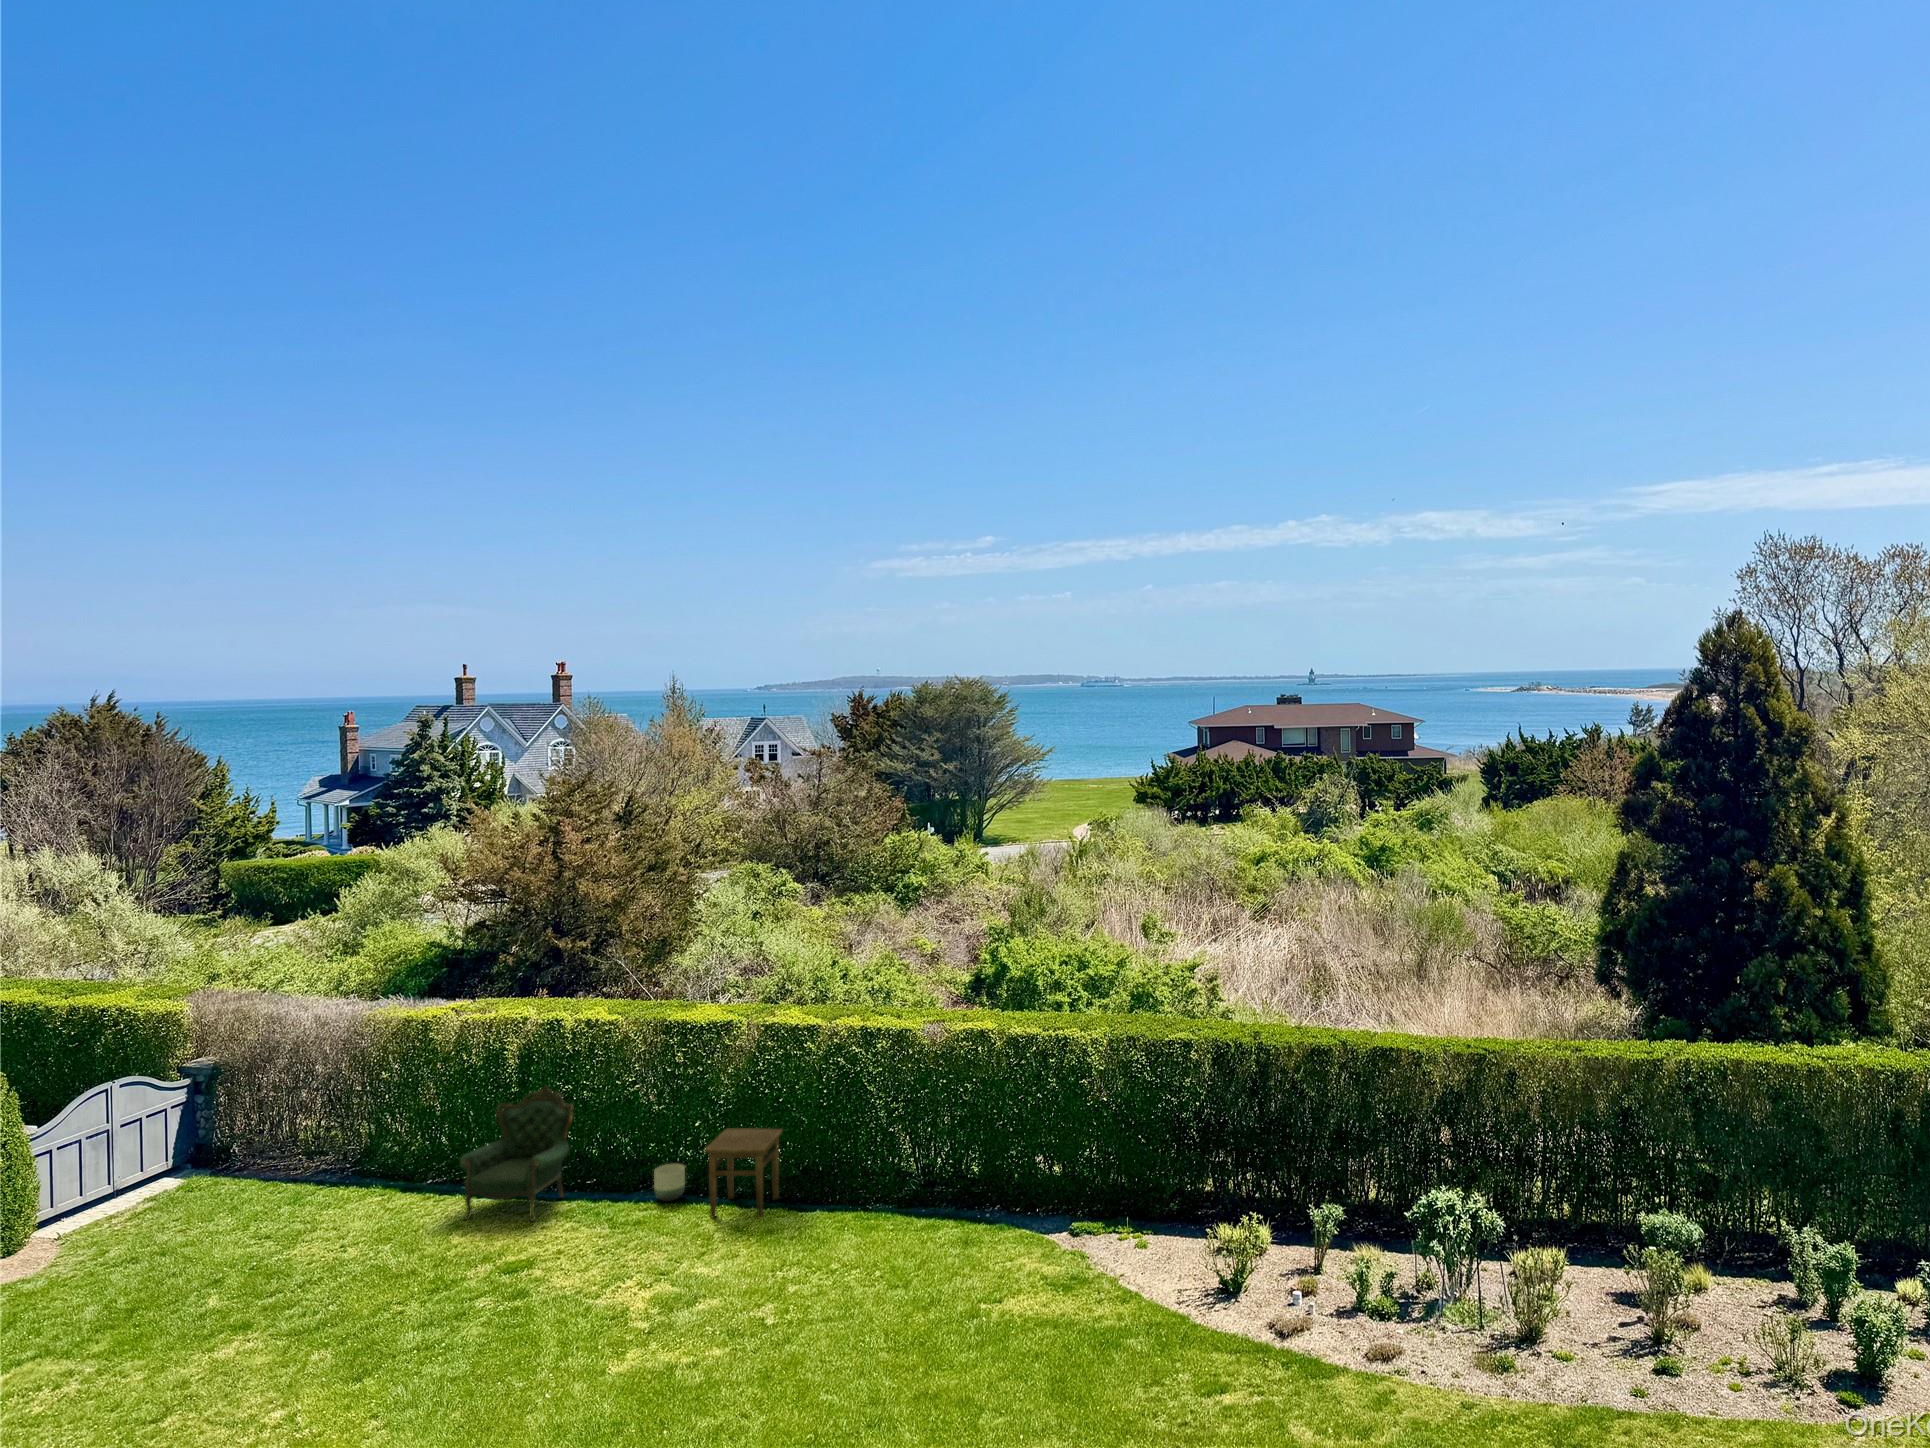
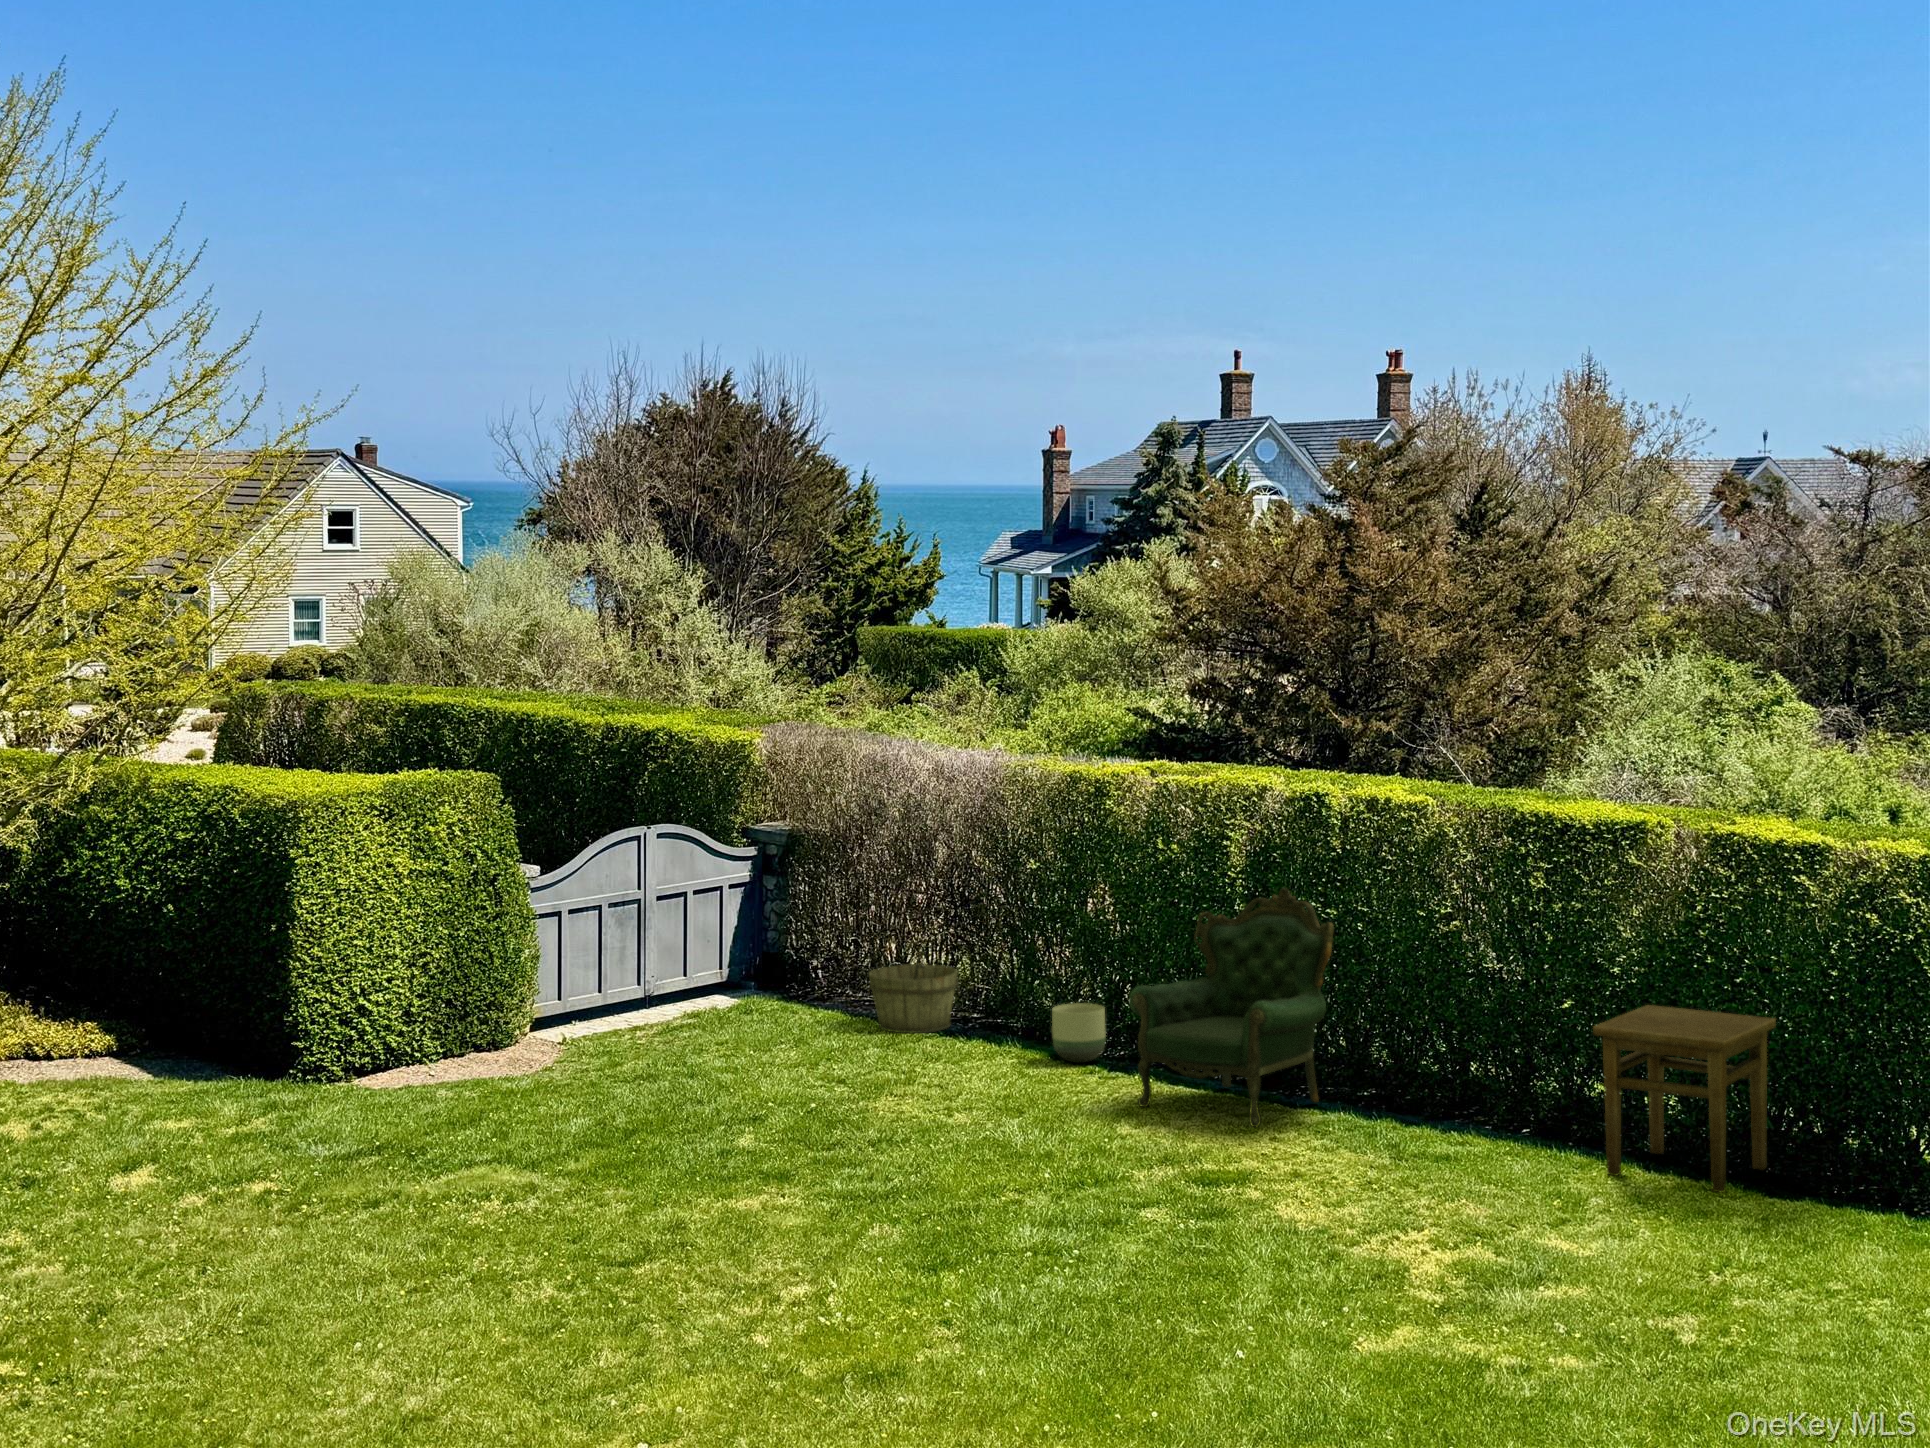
wooden bucket: none [280,1136,342,1188] -> present [869,952,958,1033]
planter: present [654,1164,685,1201] -> present [1052,1003,1106,1063]

